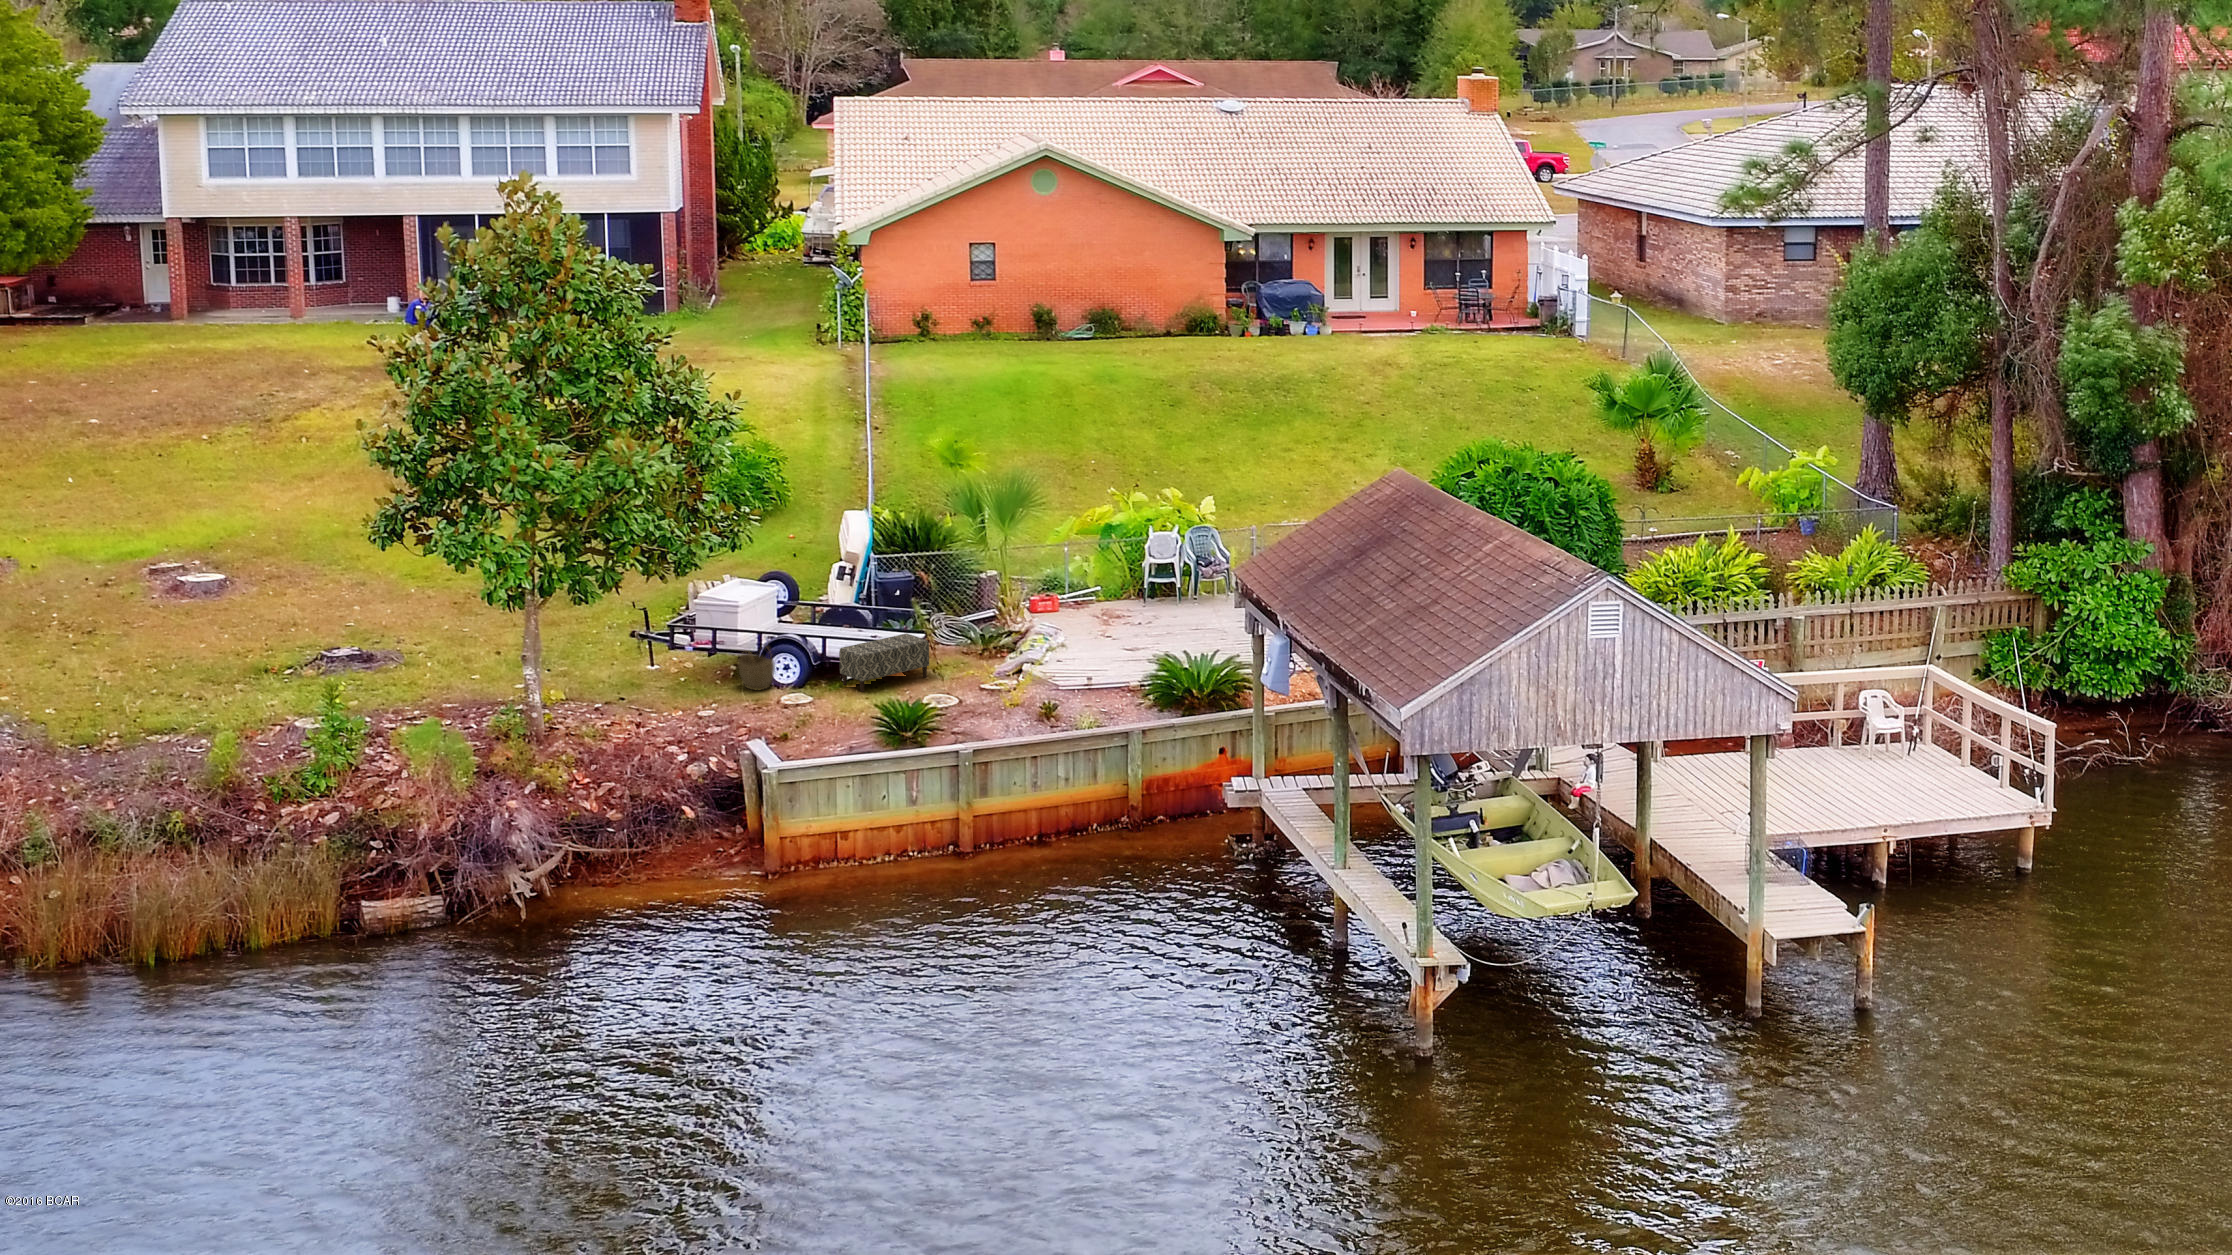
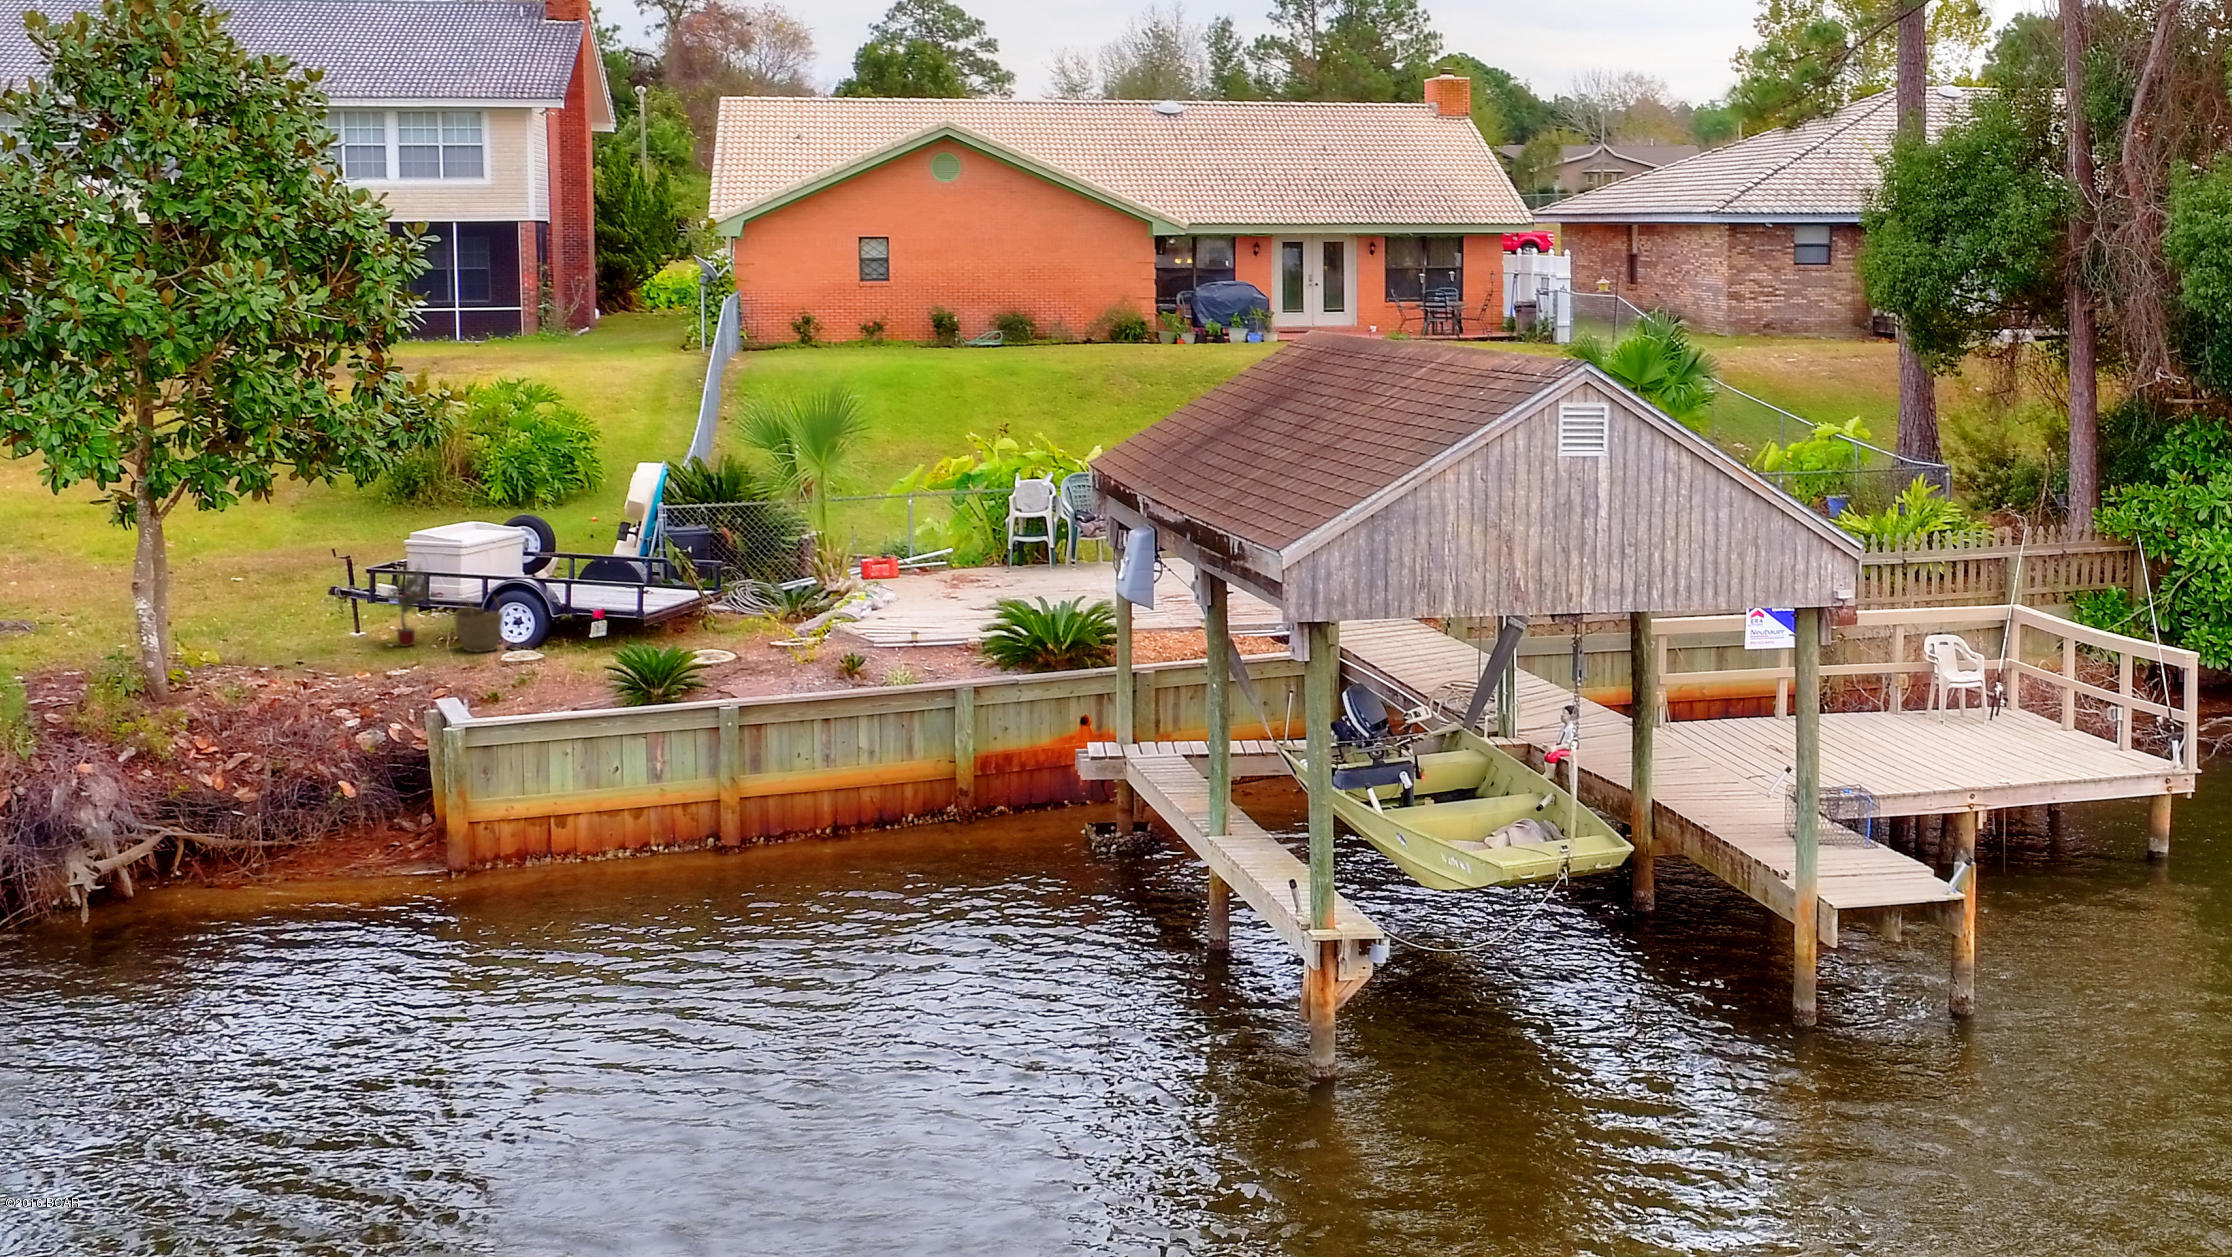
potted tree: none [681,620,723,684] -> present [386,565,438,646]
bench: present [839,634,929,692] -> none [591,586,713,654]

